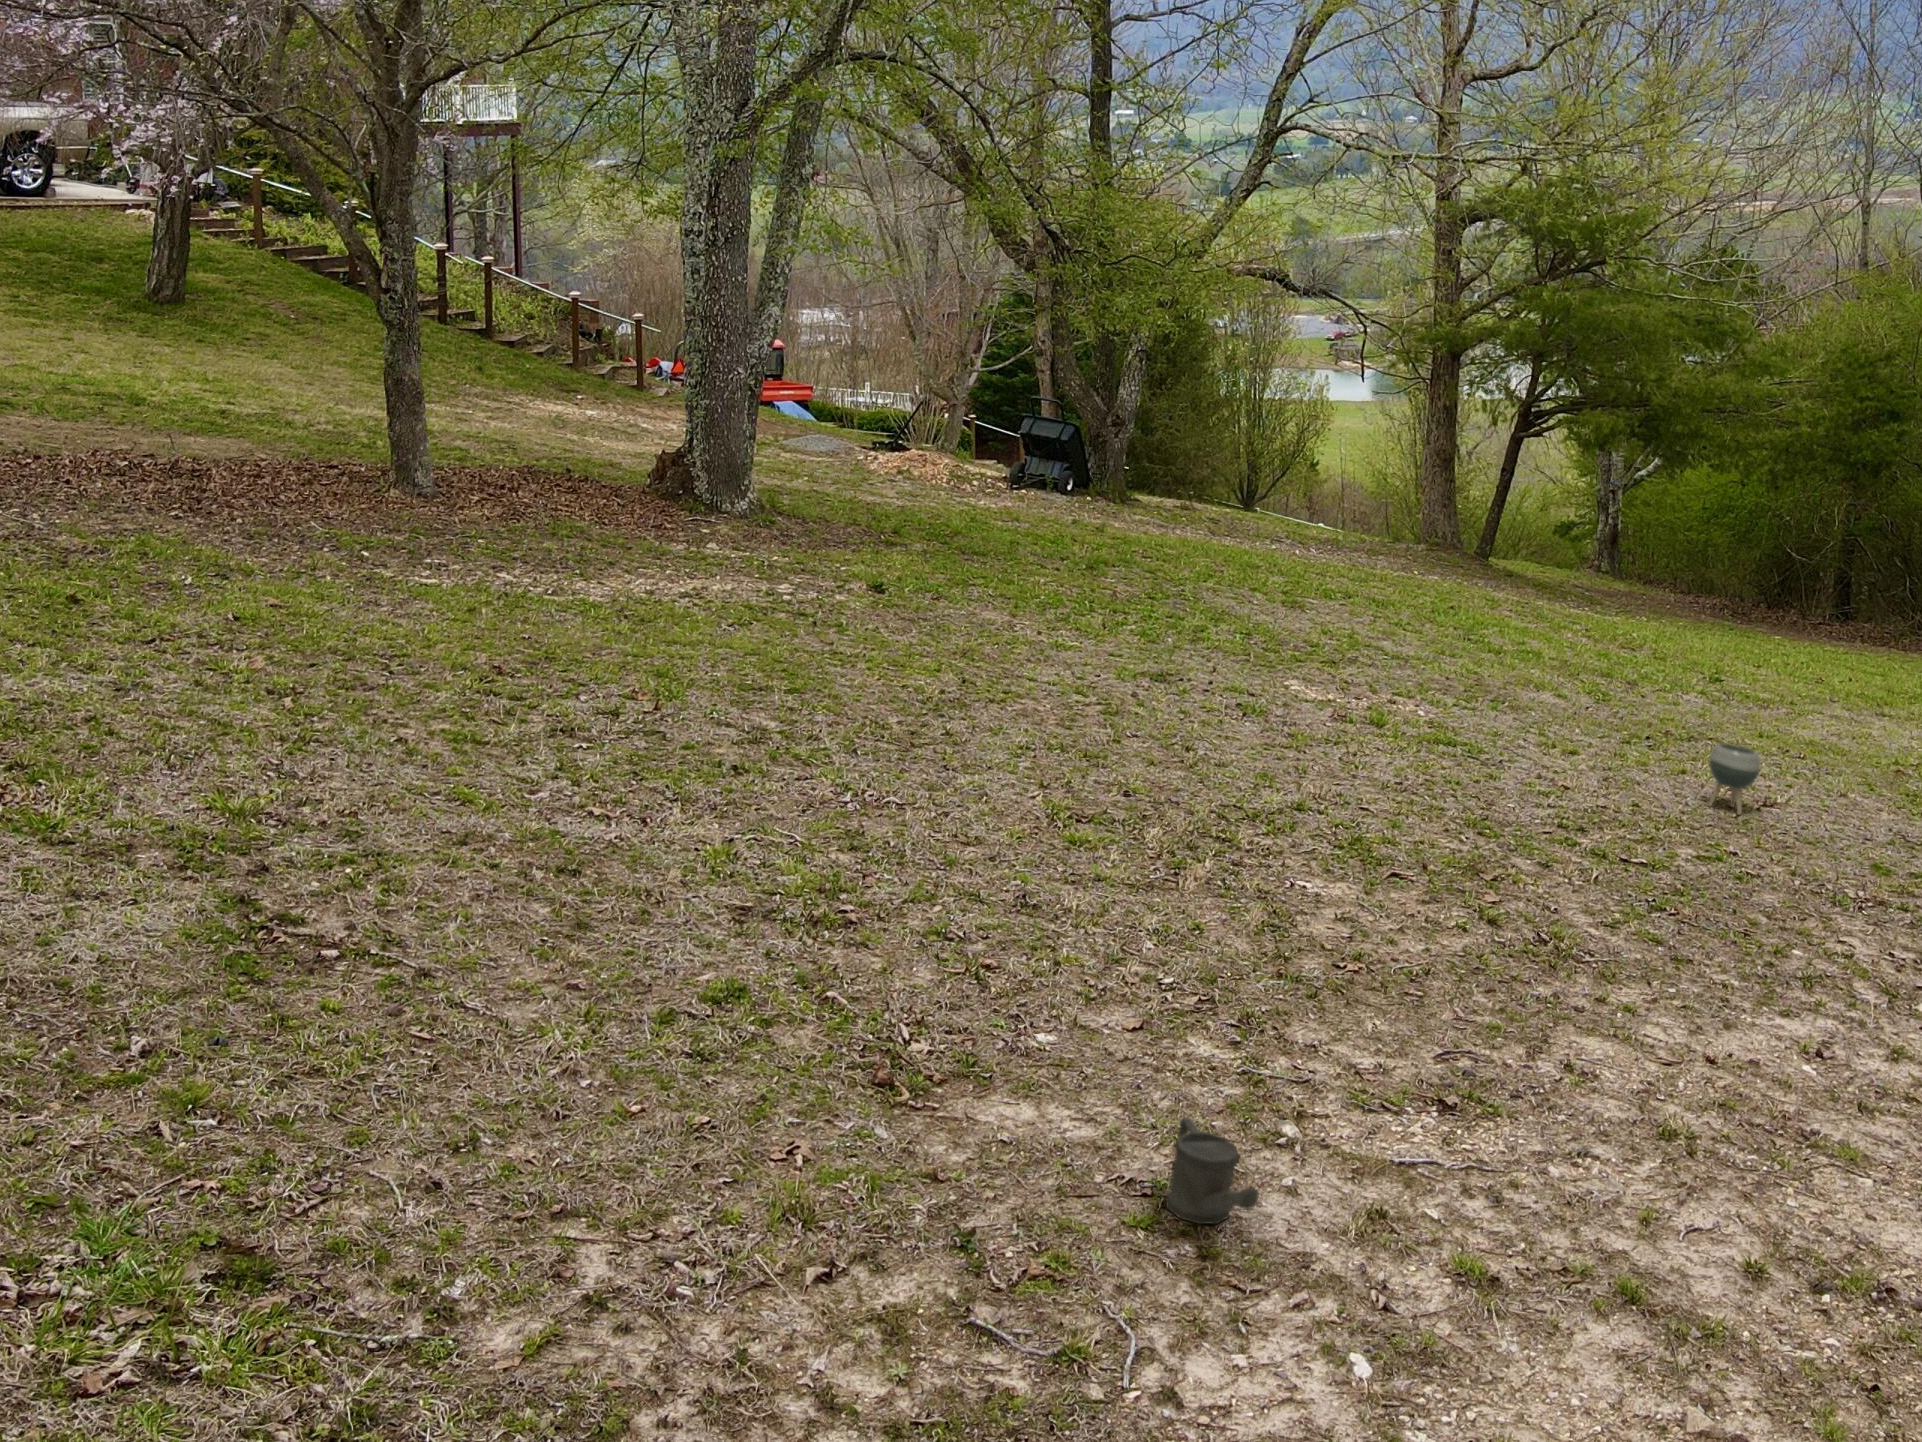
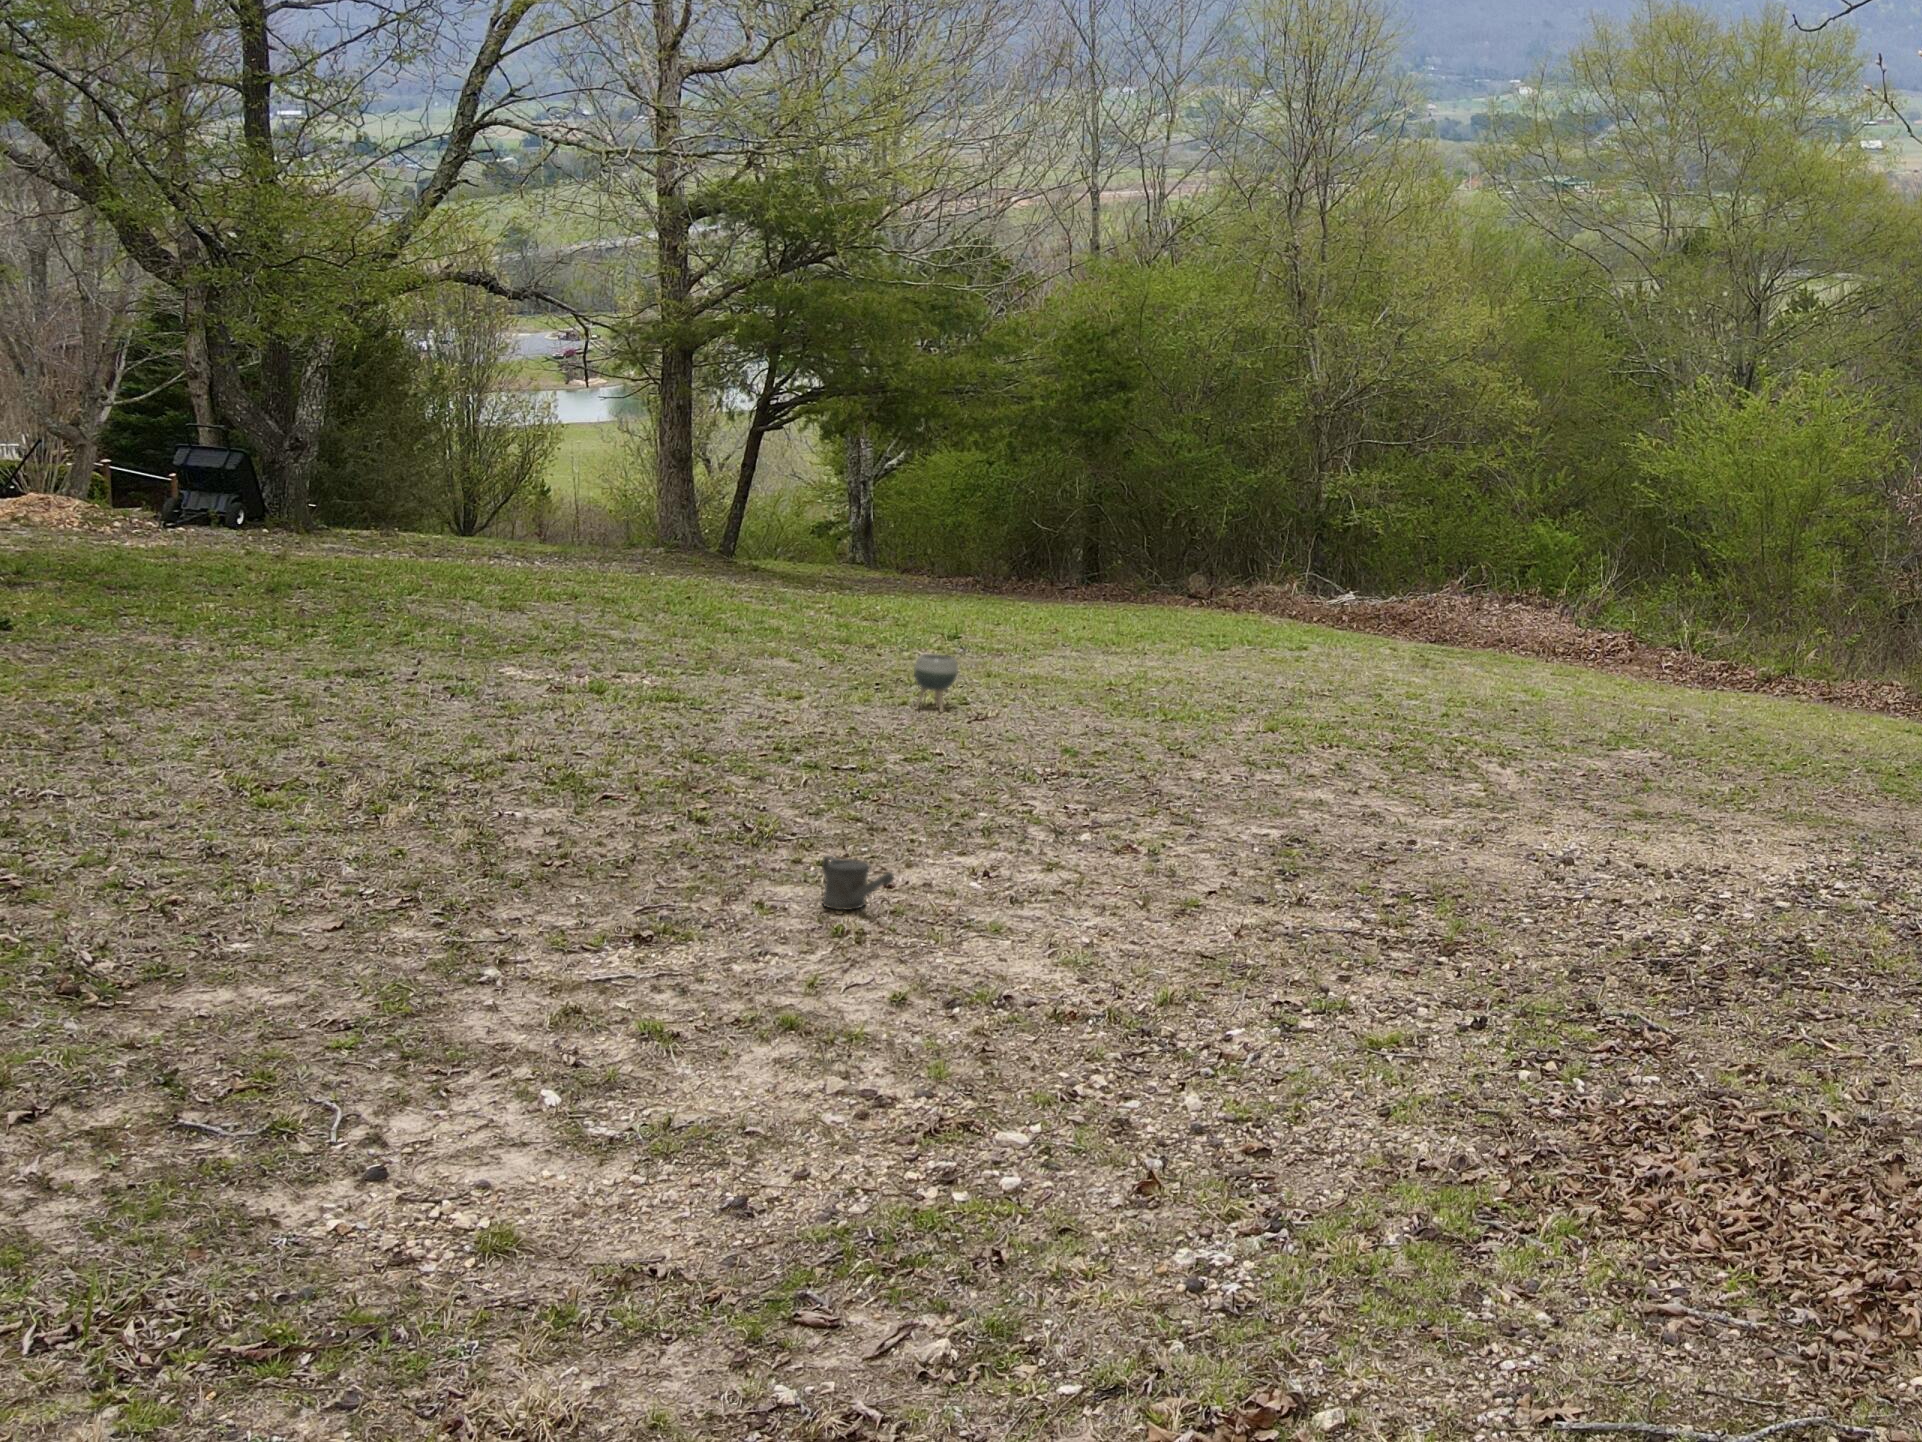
watering can: present [1166,1118,1259,1224] -> present [822,856,894,910]

